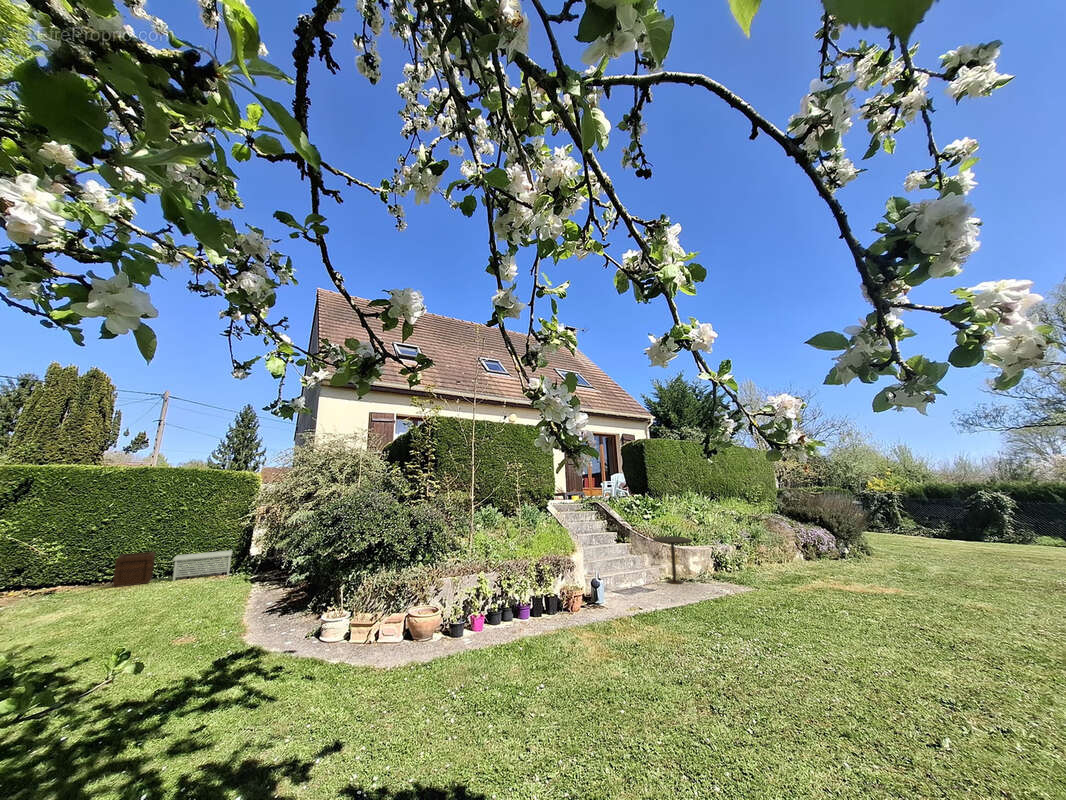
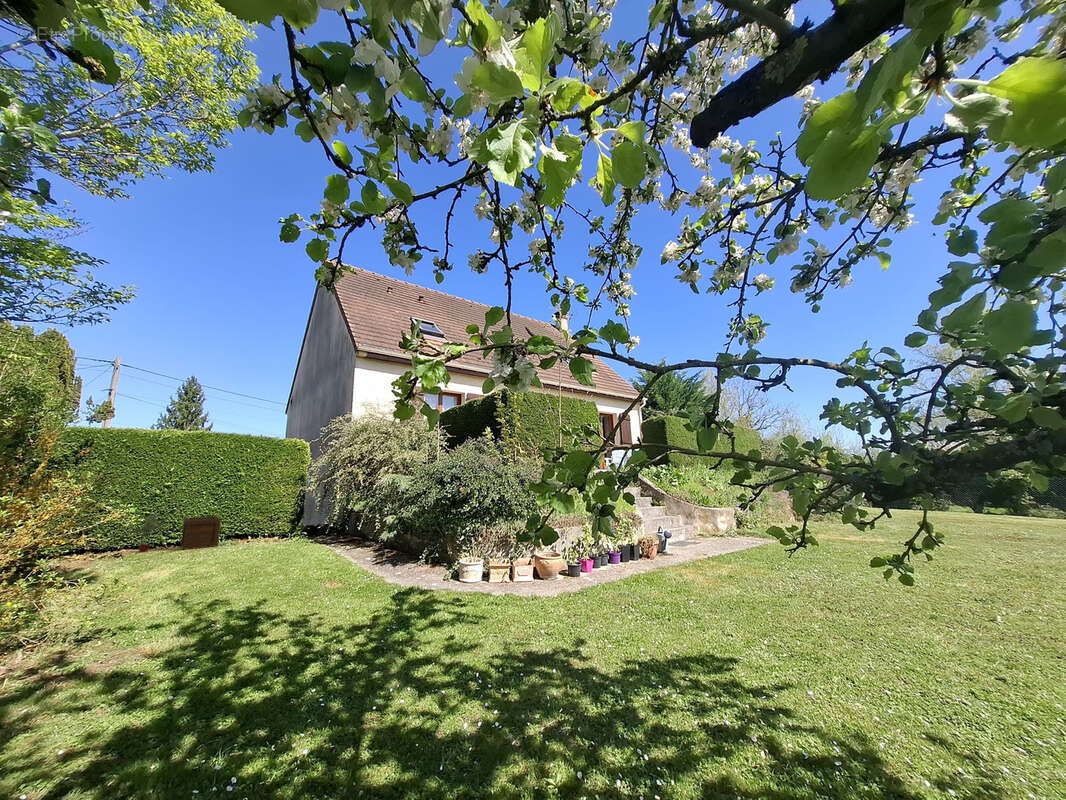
pedestal table: present [653,536,692,584] -> none [691,499,727,539]
potted tree: none [56,548,102,590] -> present [126,513,167,552]
storage bench: present [173,550,232,581] -> none [237,516,294,544]

